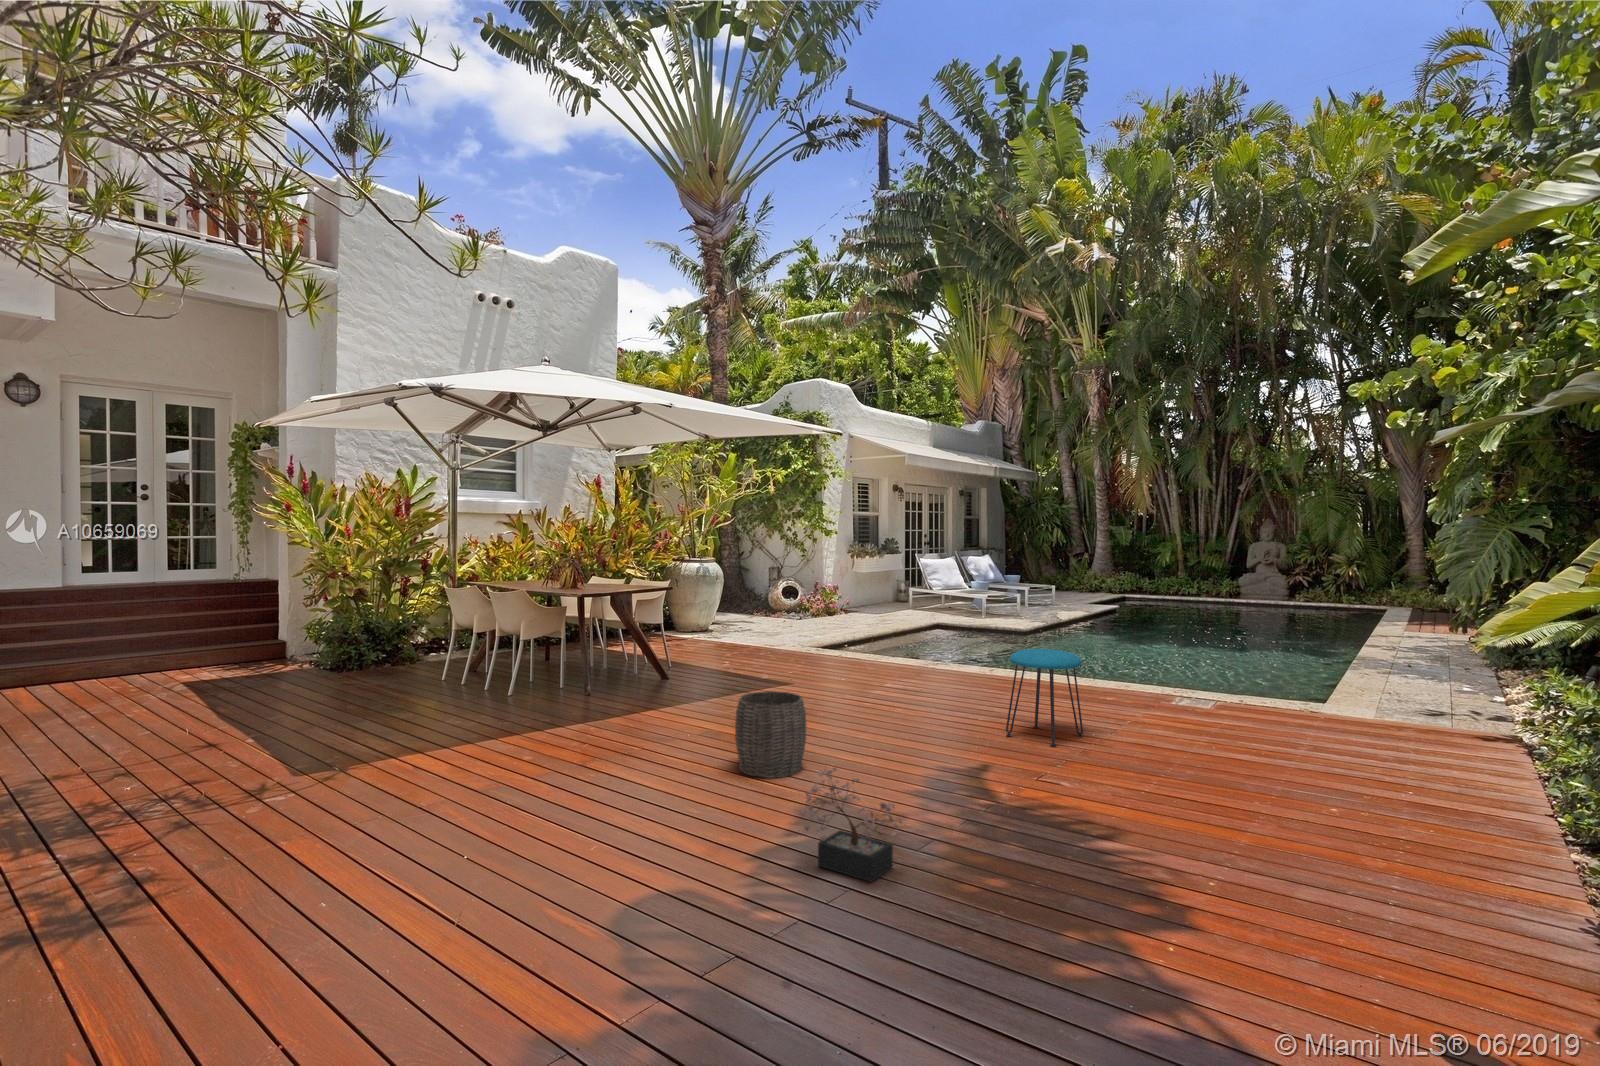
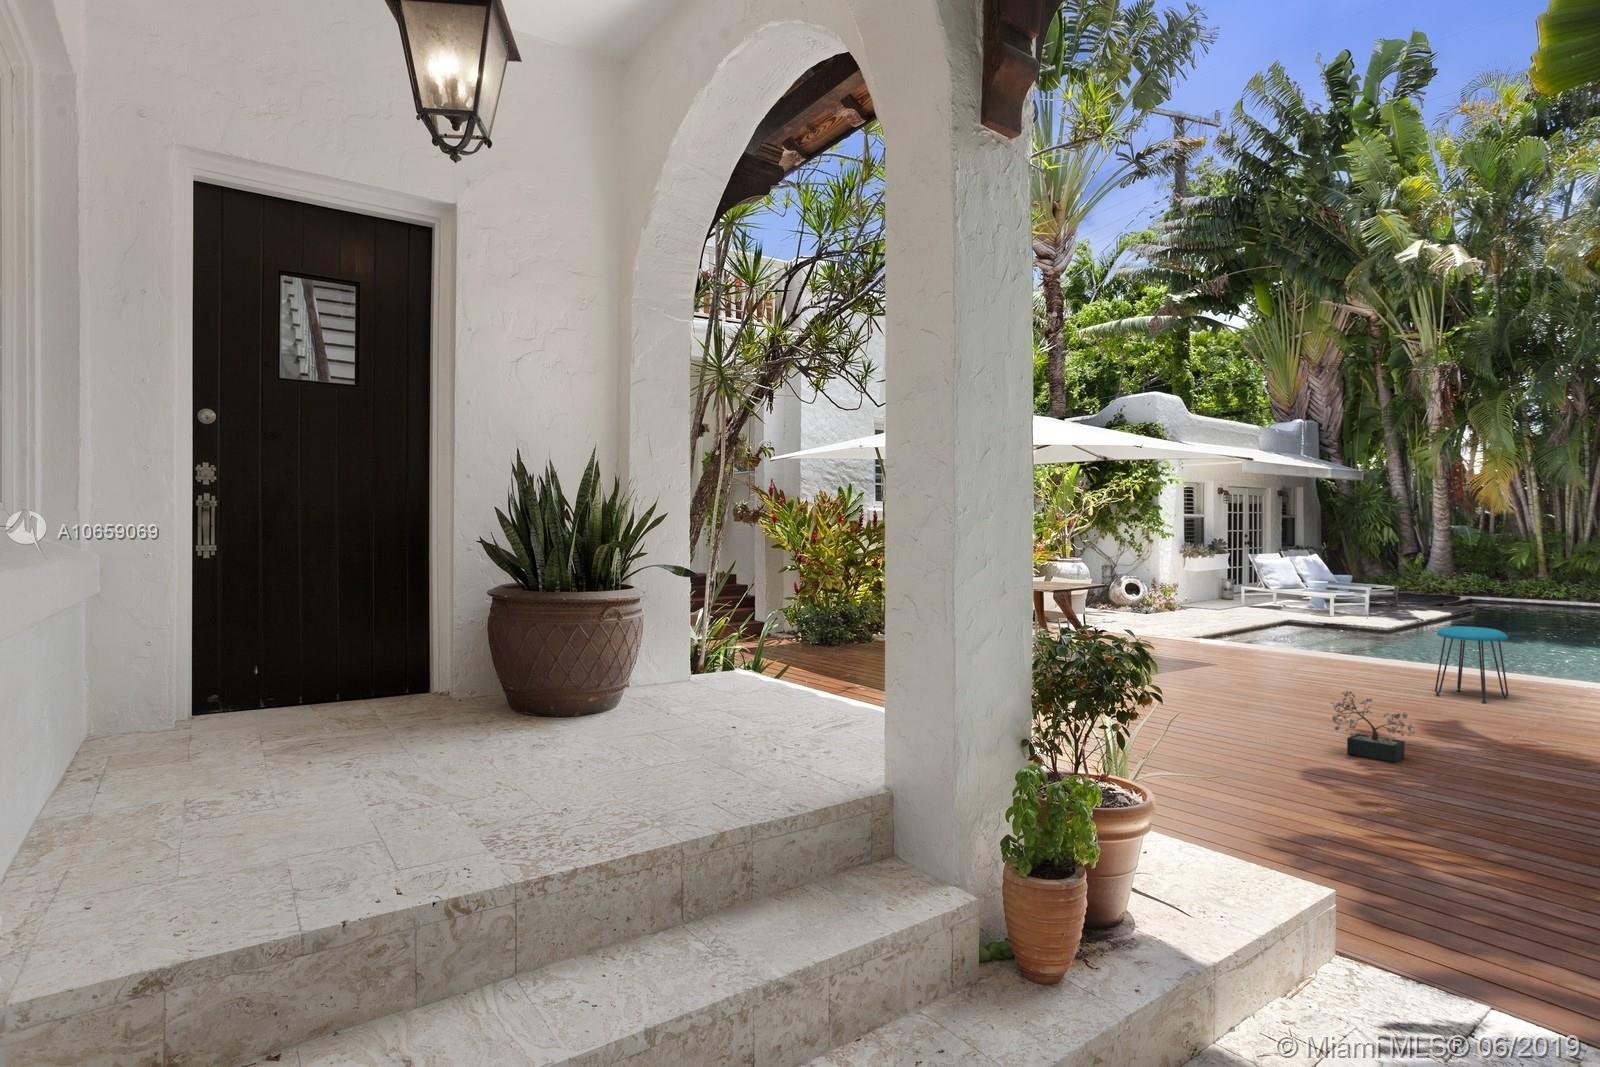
woven basket: present [735,691,806,778] -> none [1220,651,1279,712]

